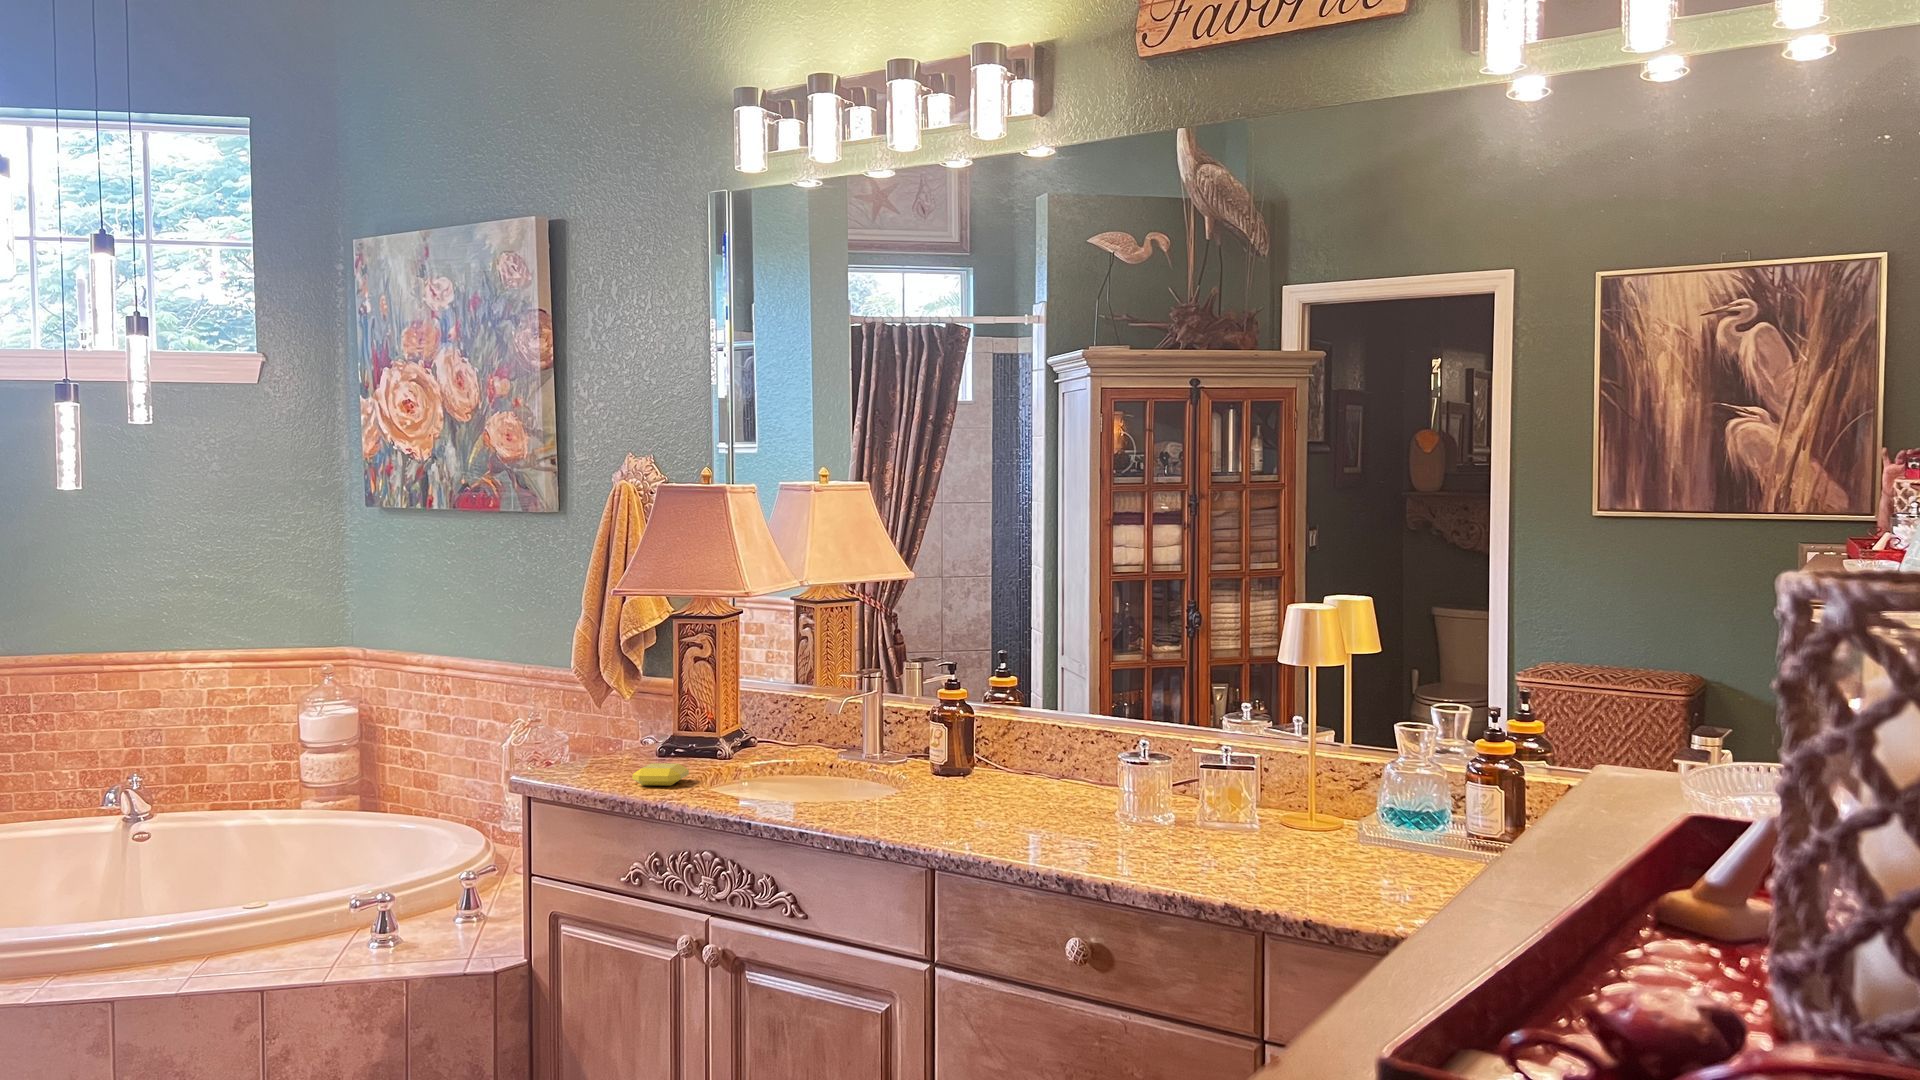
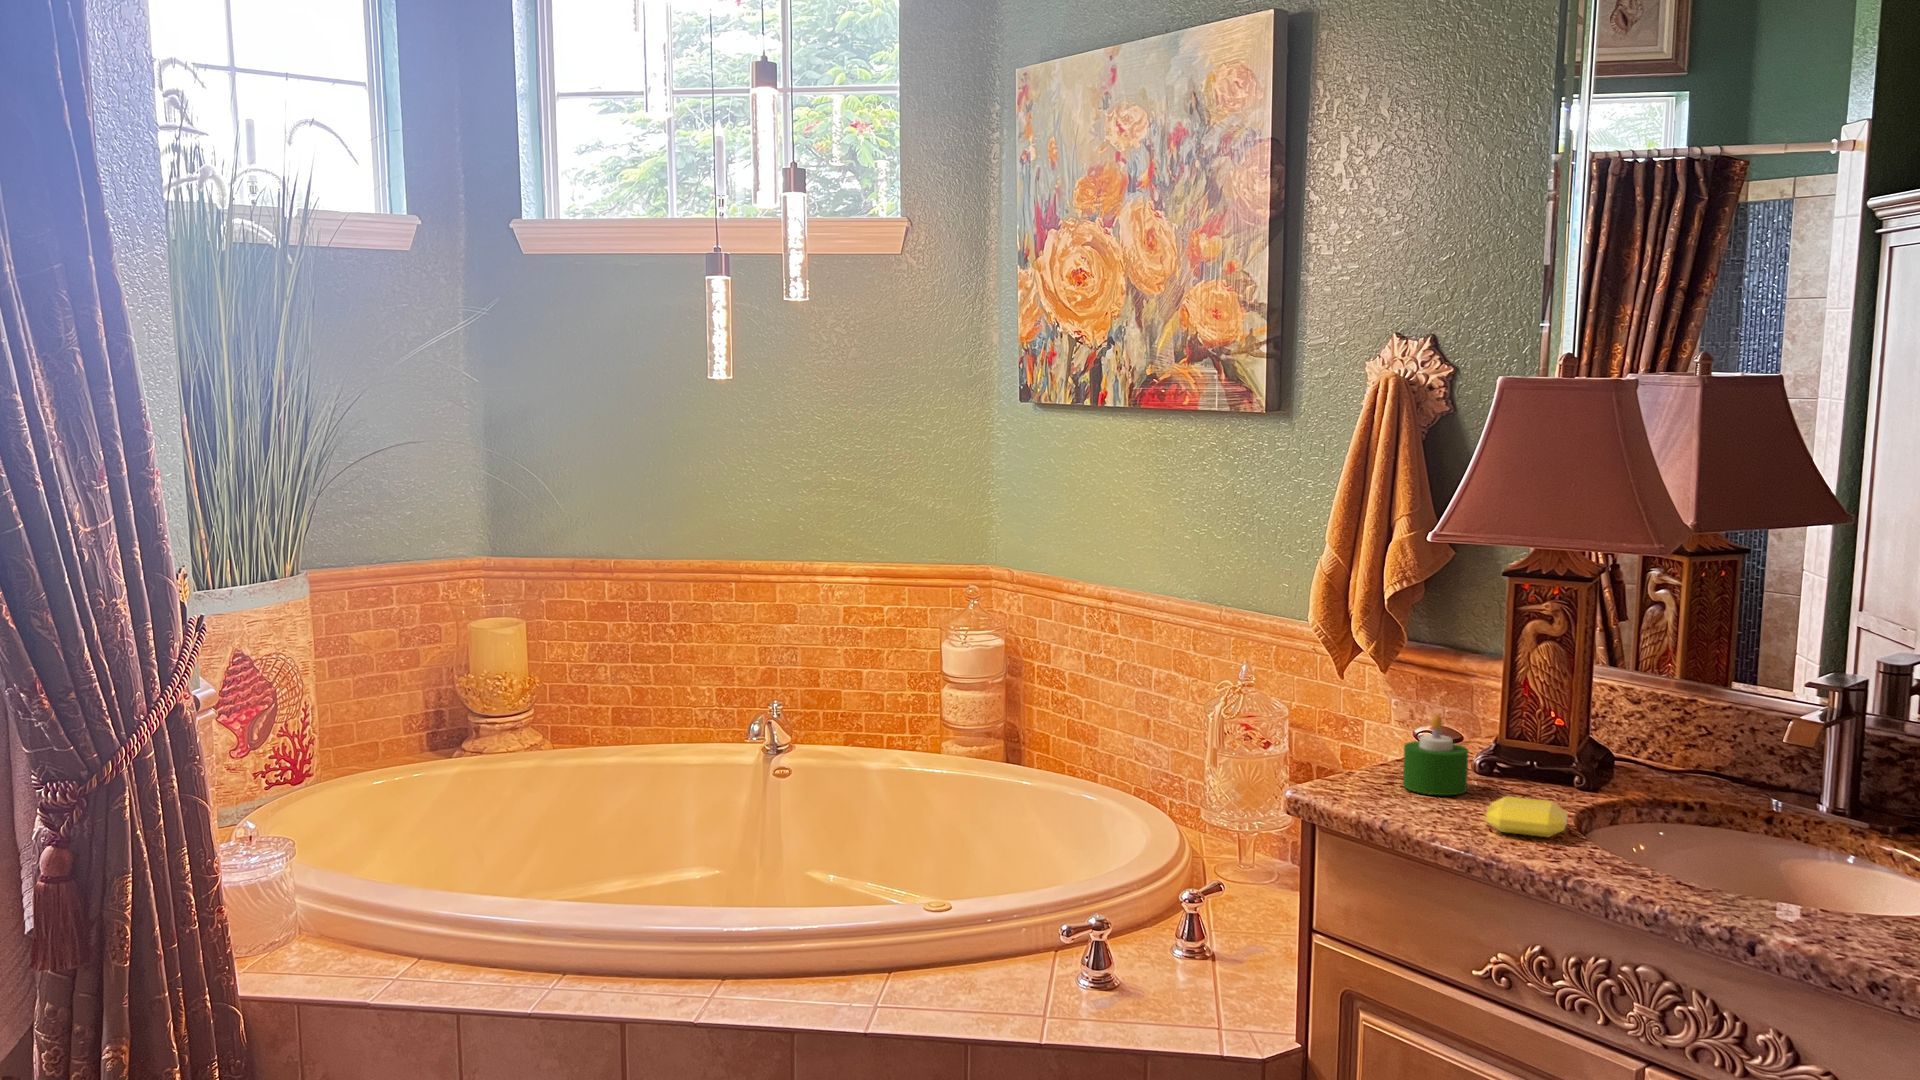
candle: none [597,716,641,771] -> present [1403,715,1468,795]

